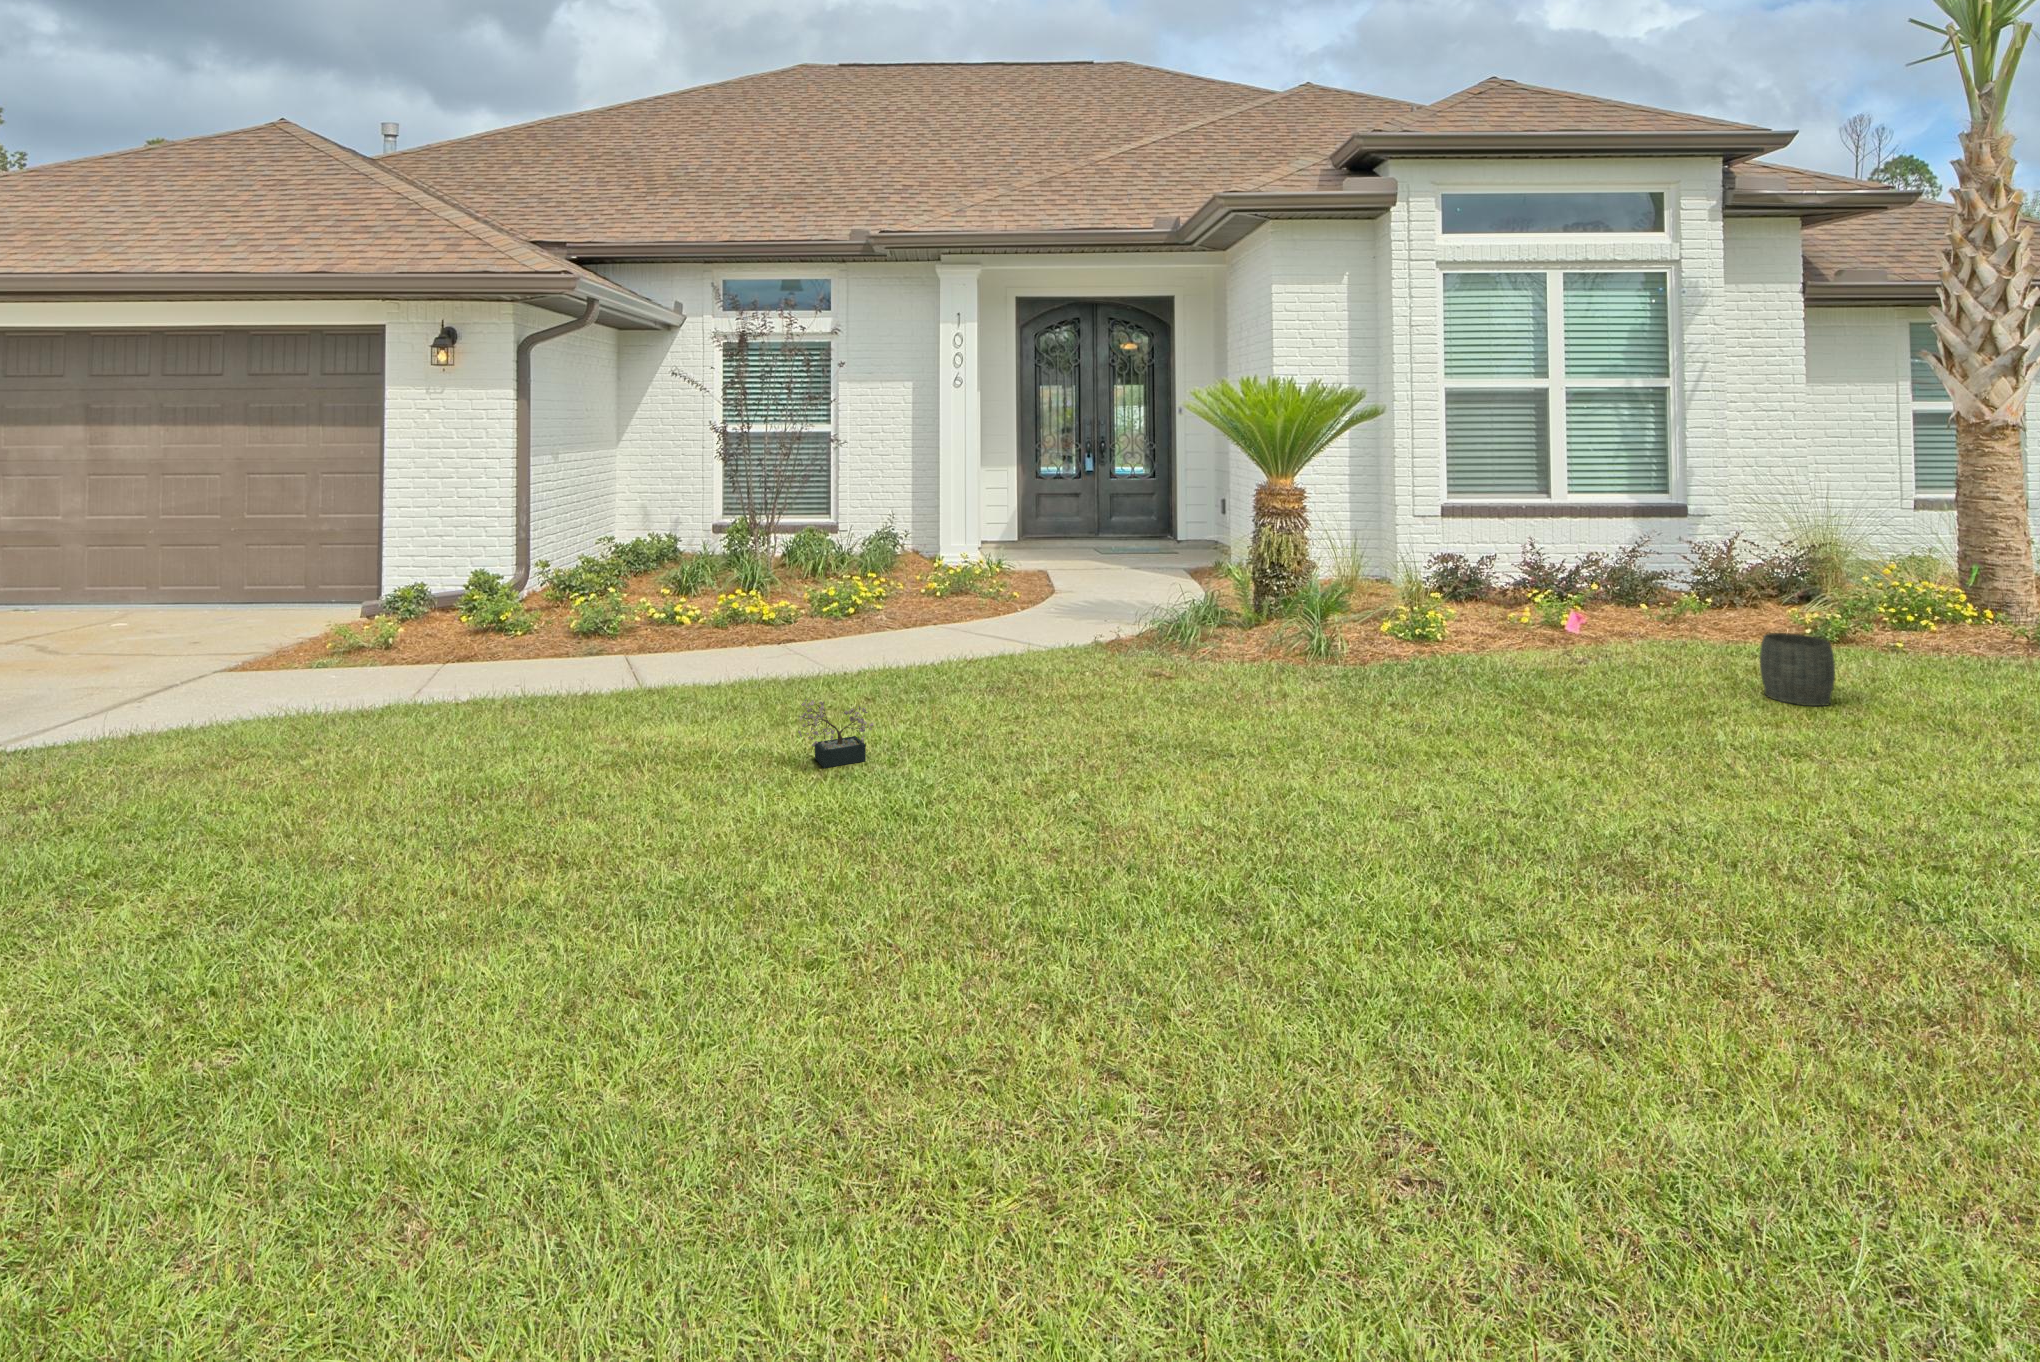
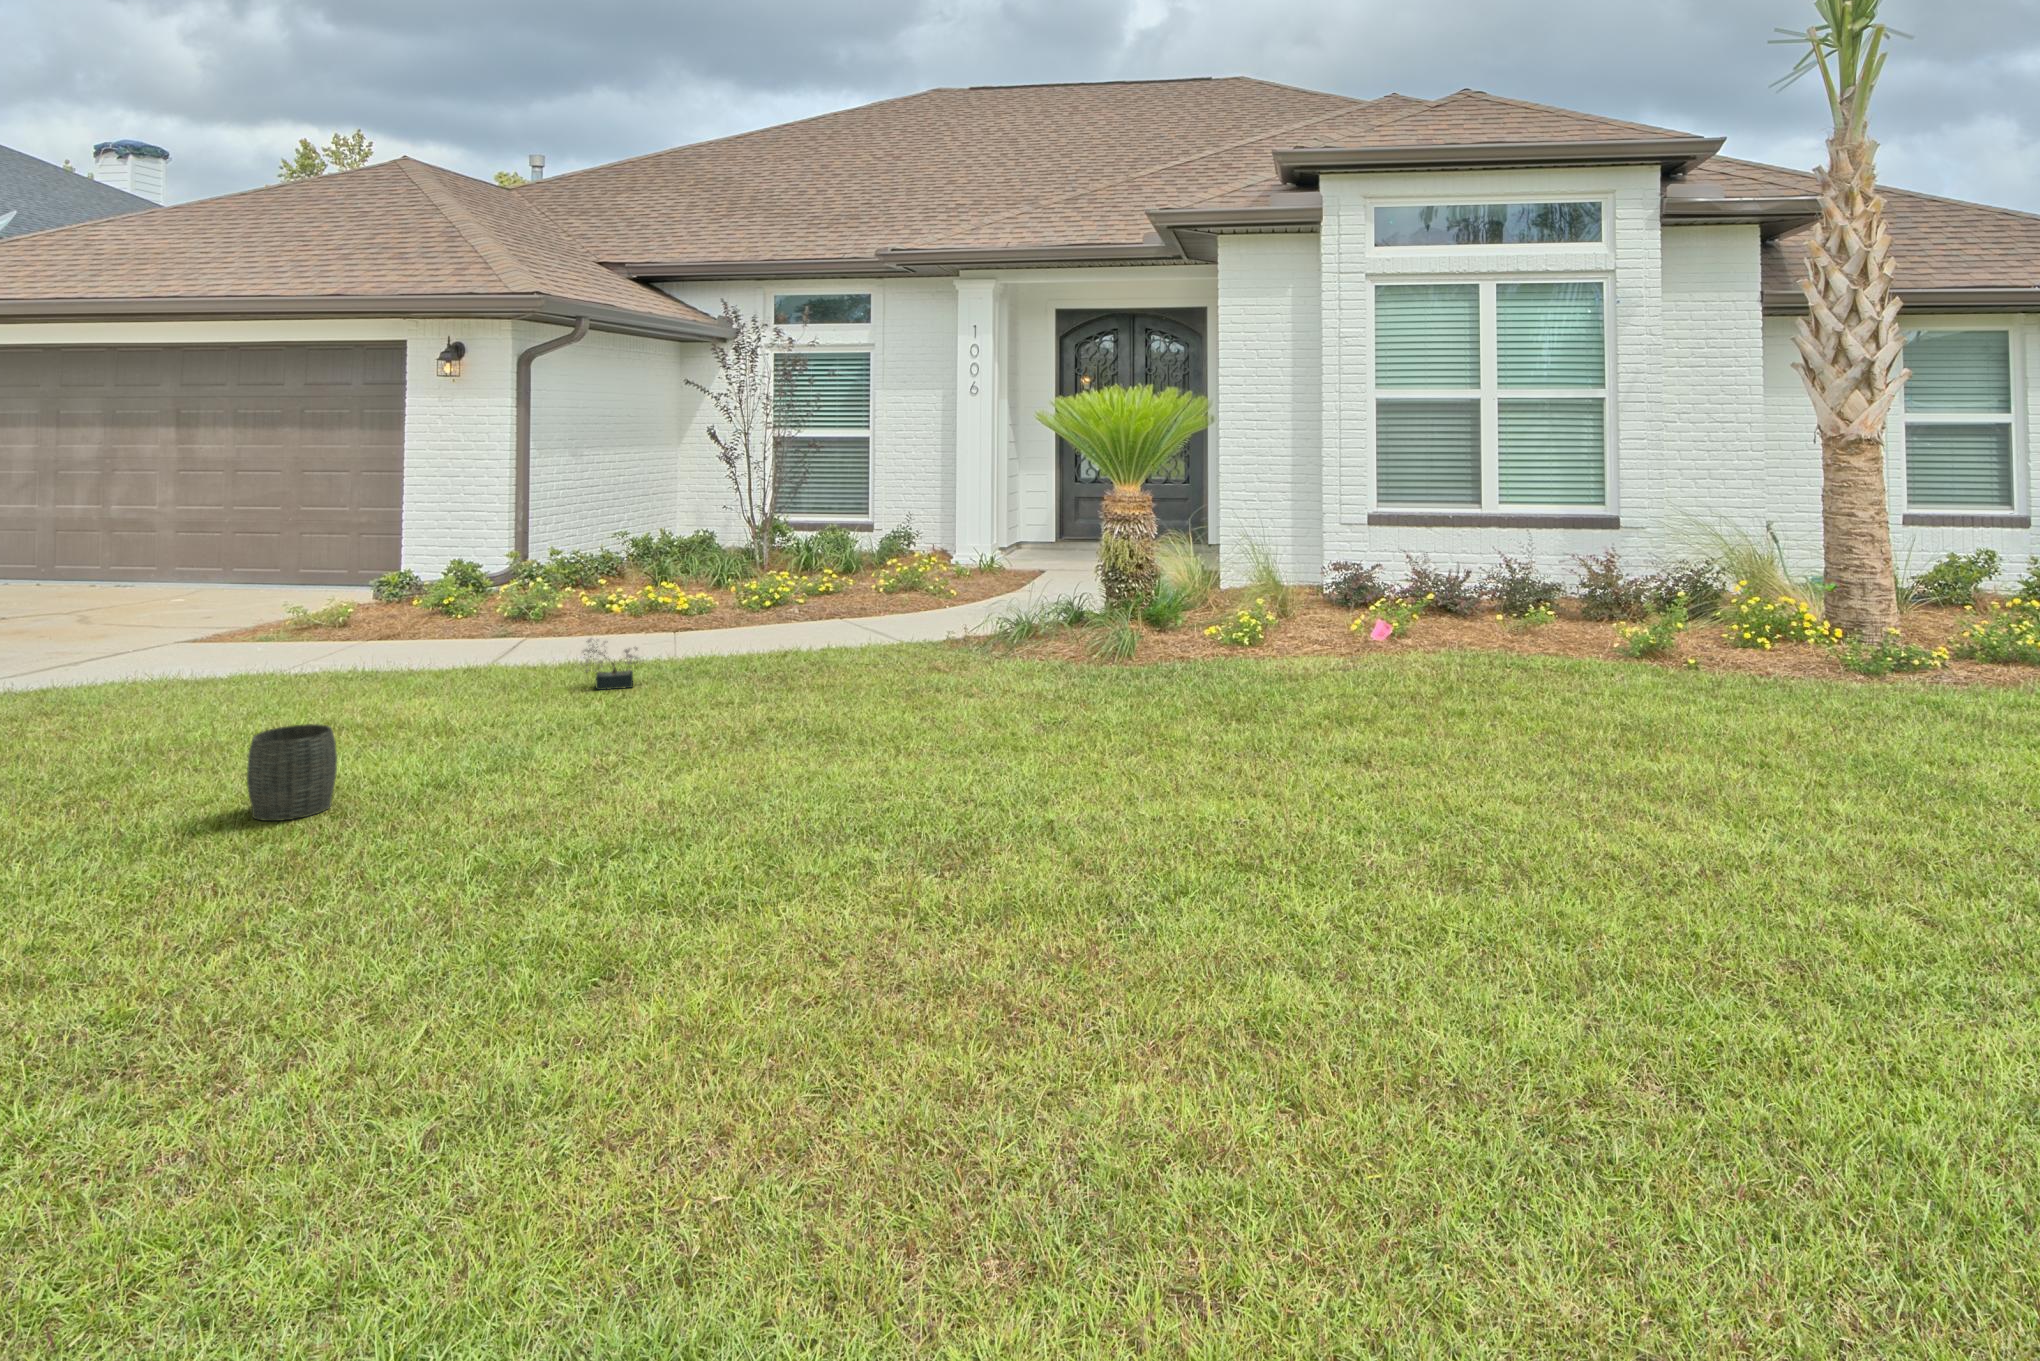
woven basket: present [1760,633,1835,706] -> present [247,724,337,821]

